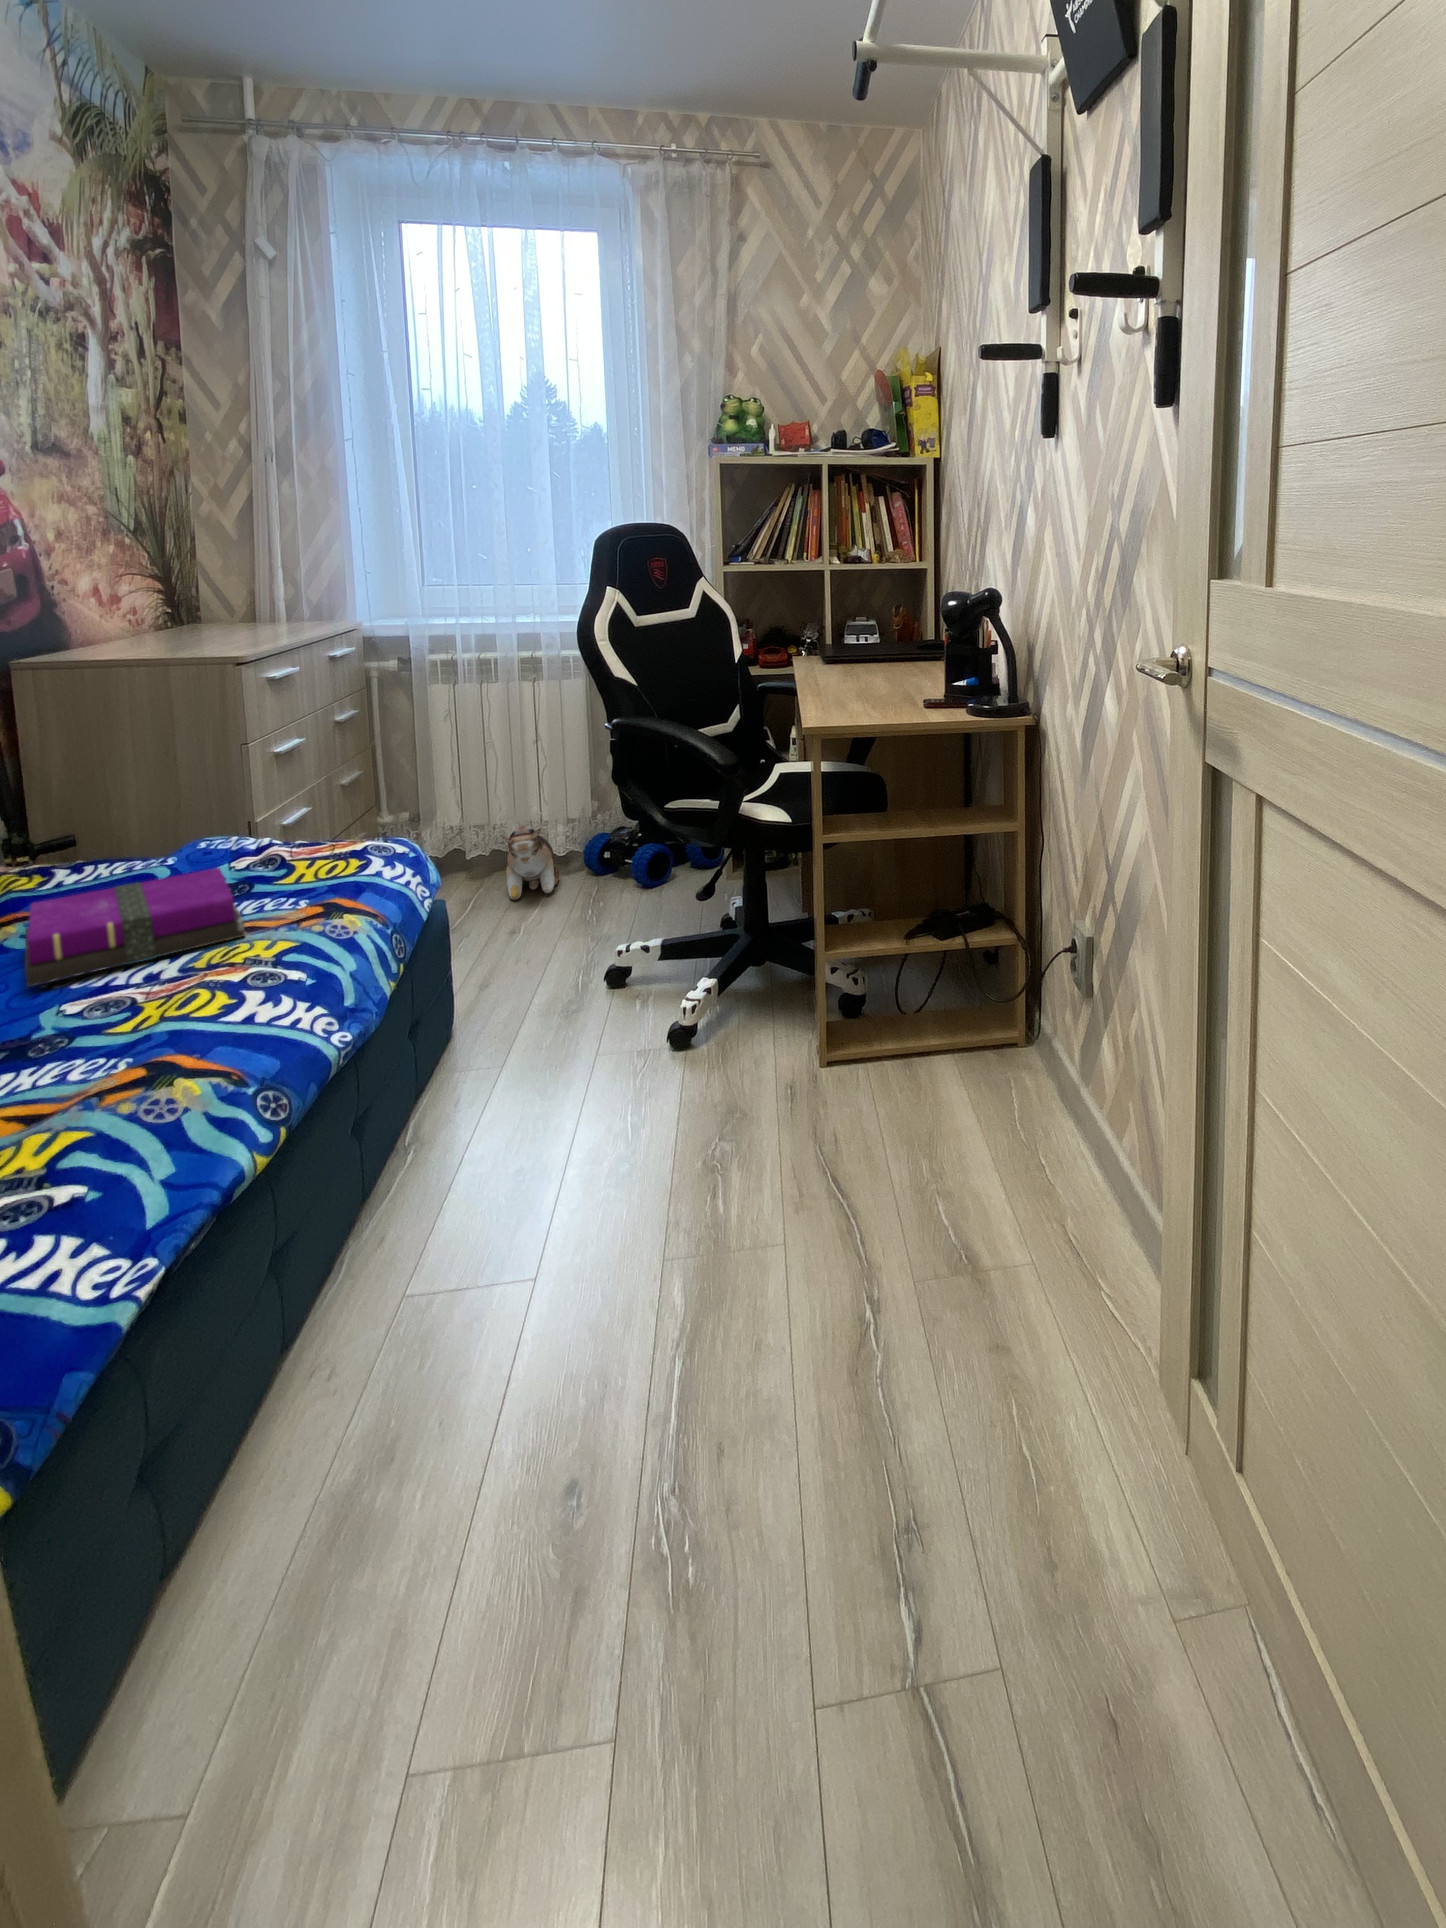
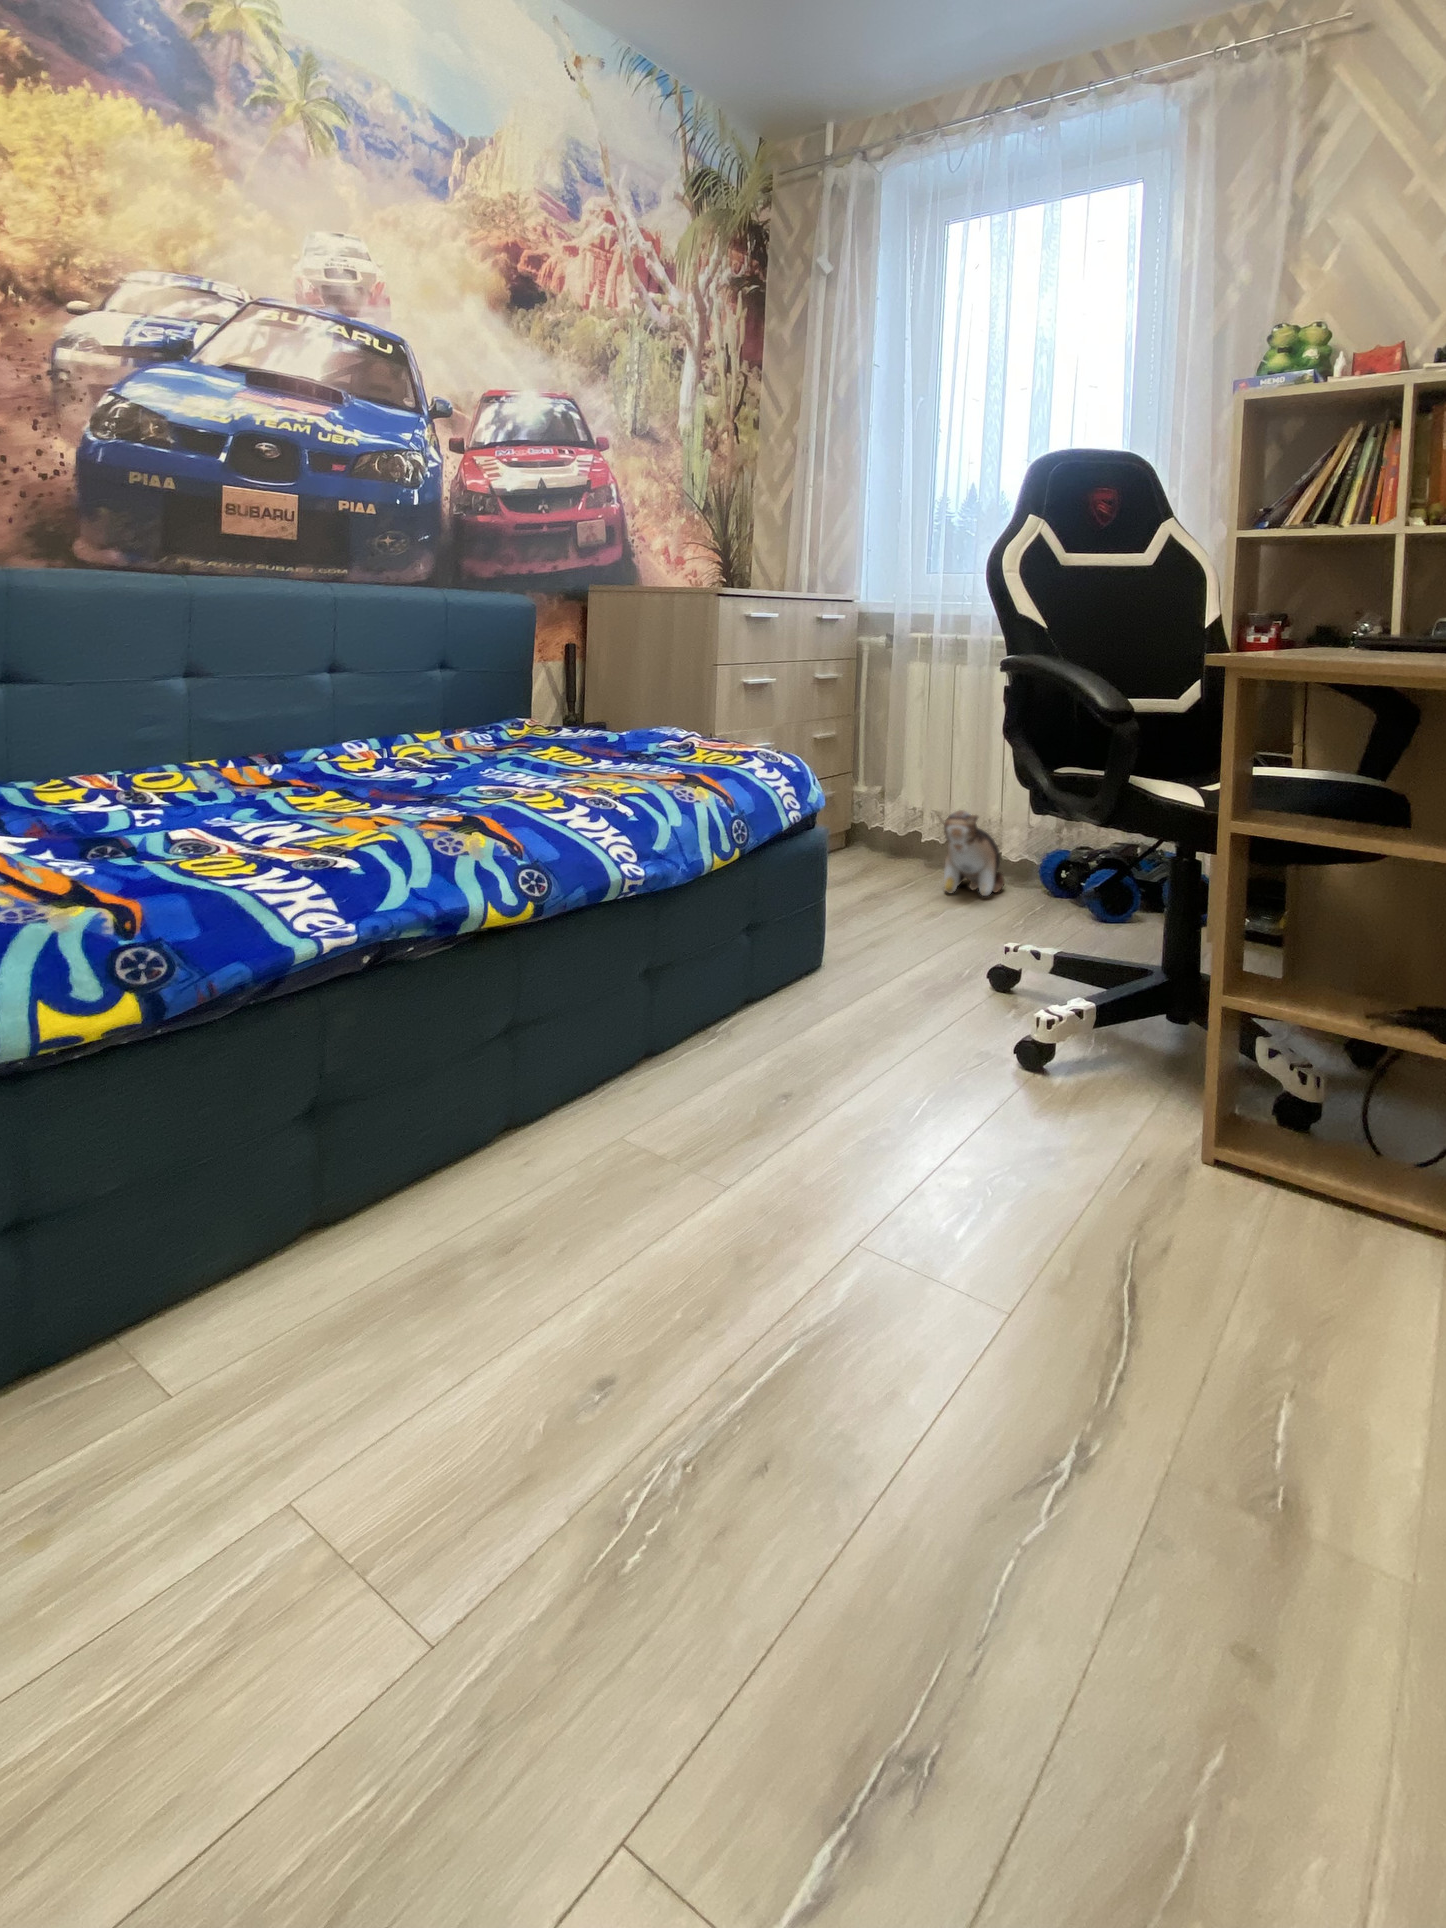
notebook: present [25,868,245,987] -> none [478,727,635,783]

